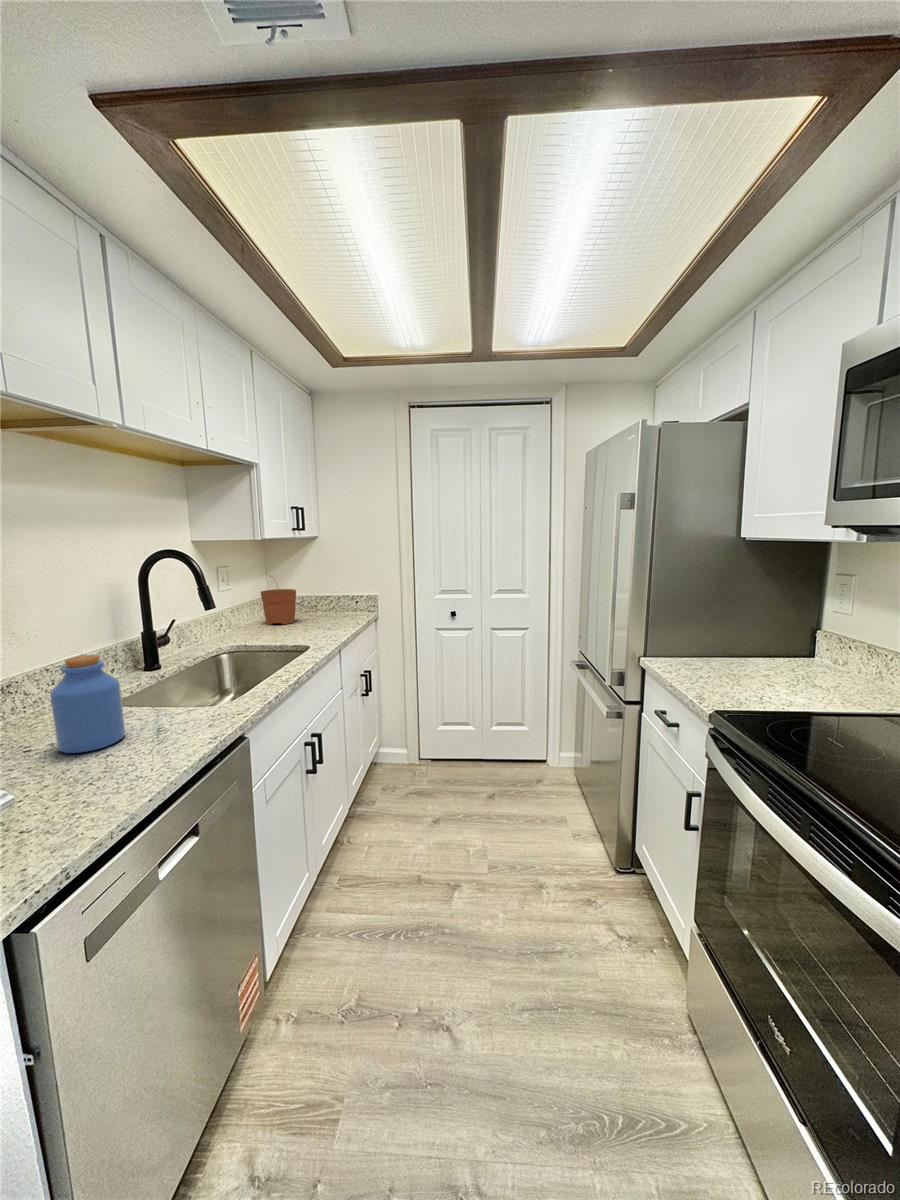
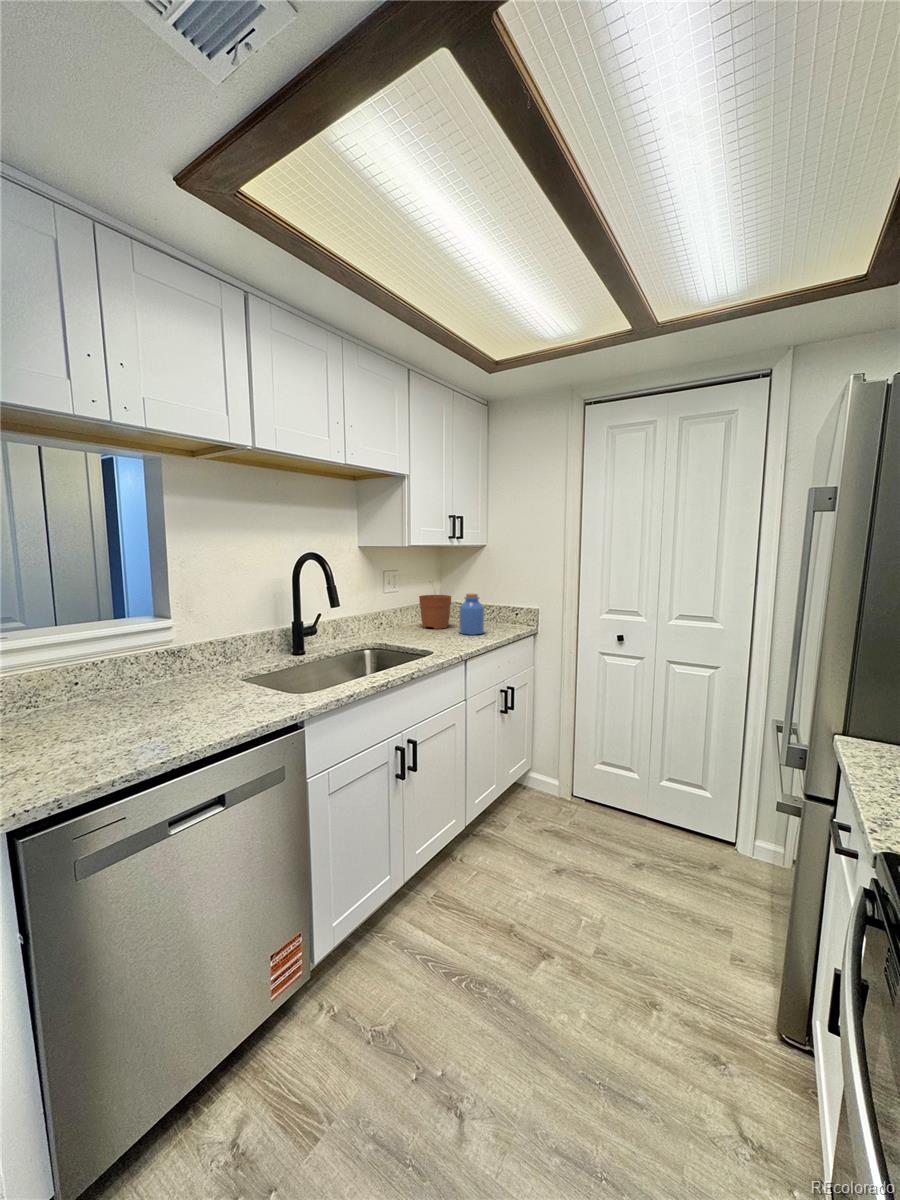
jar: present [50,655,125,753] -> present [460,594,484,635]

